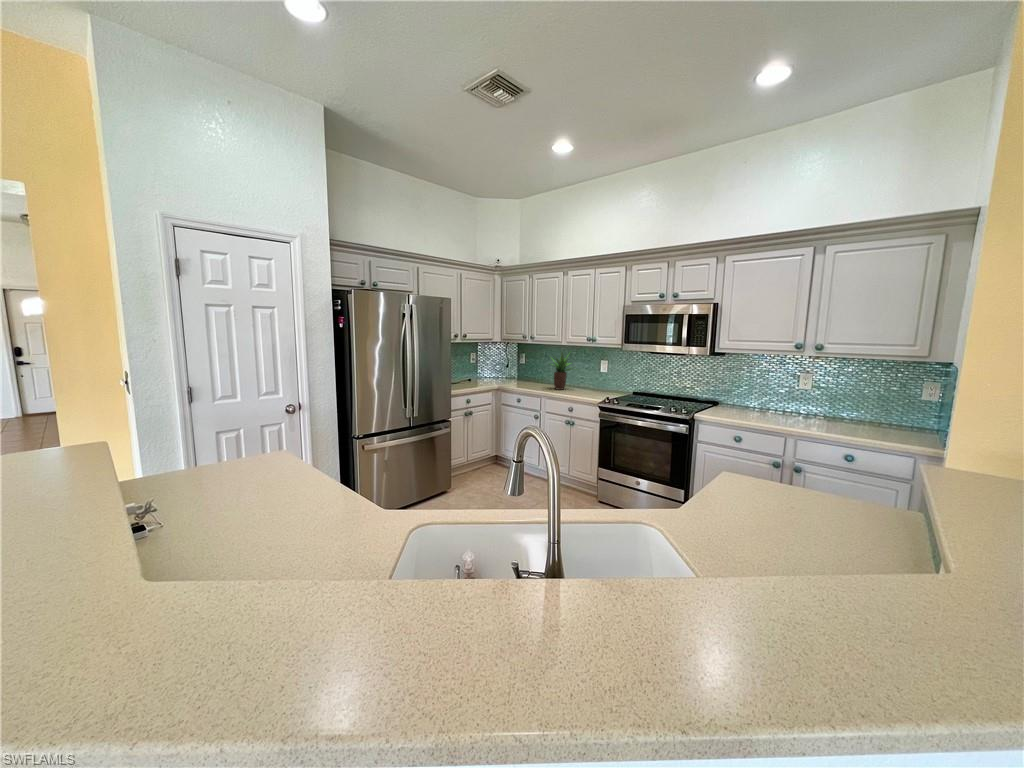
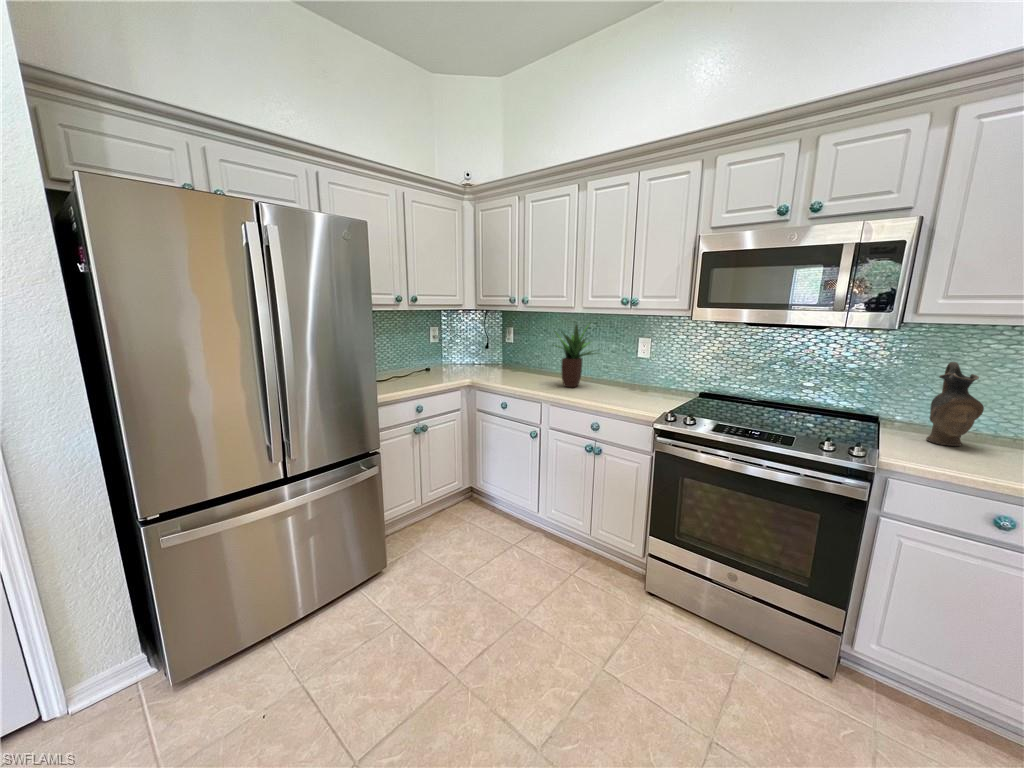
ceramic pitcher: none [730,371,749,412] -> present [926,362,984,446]

